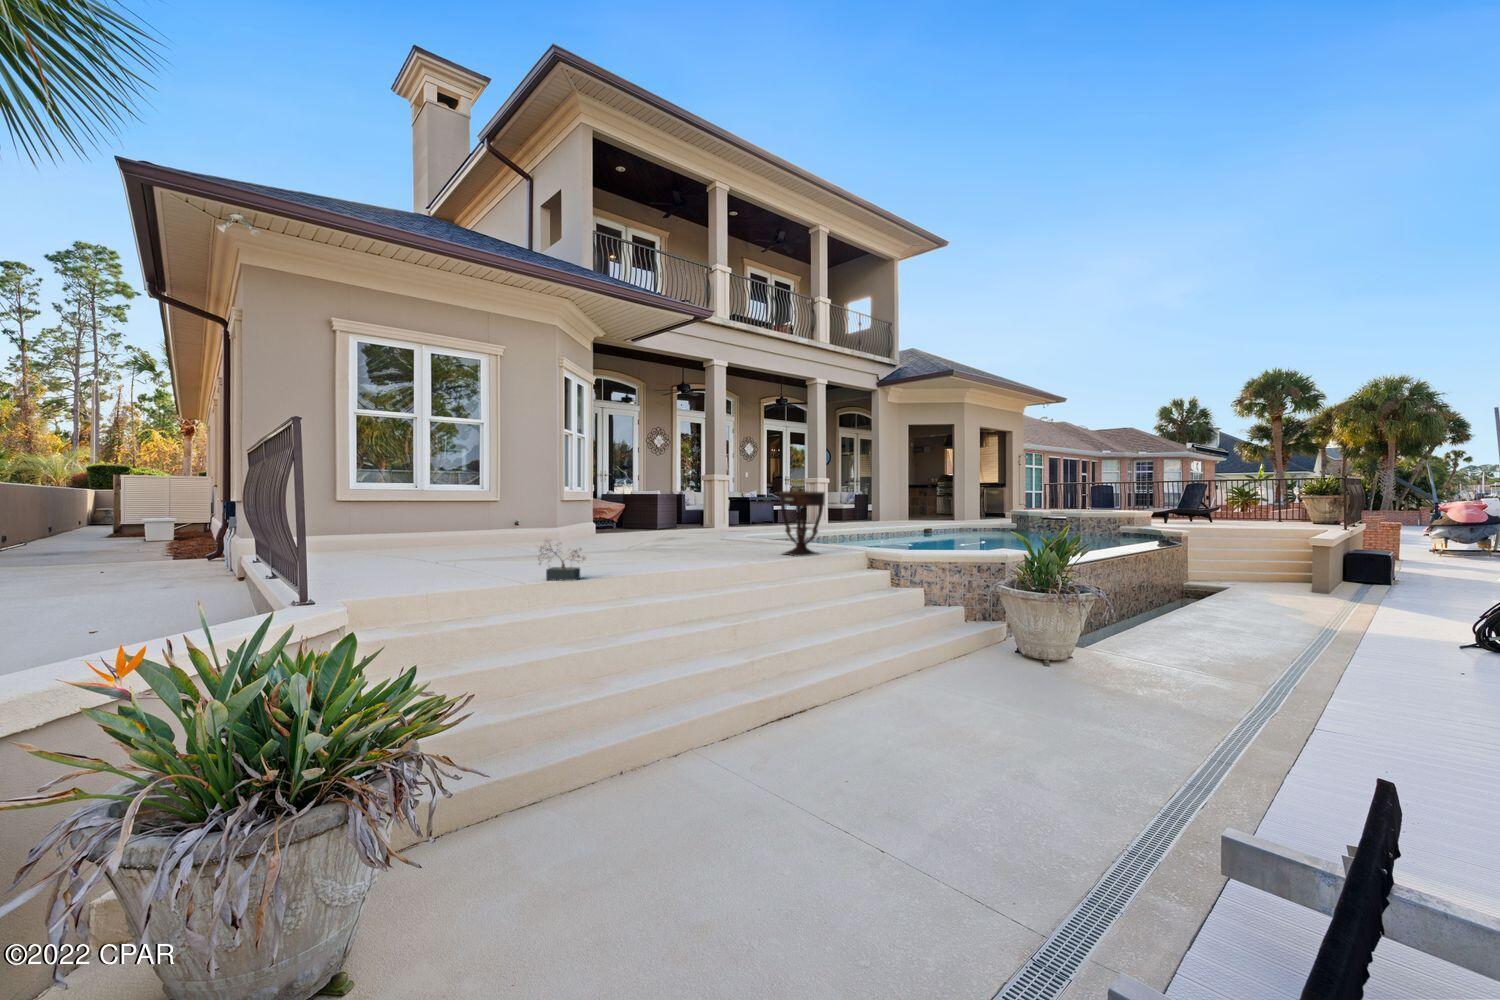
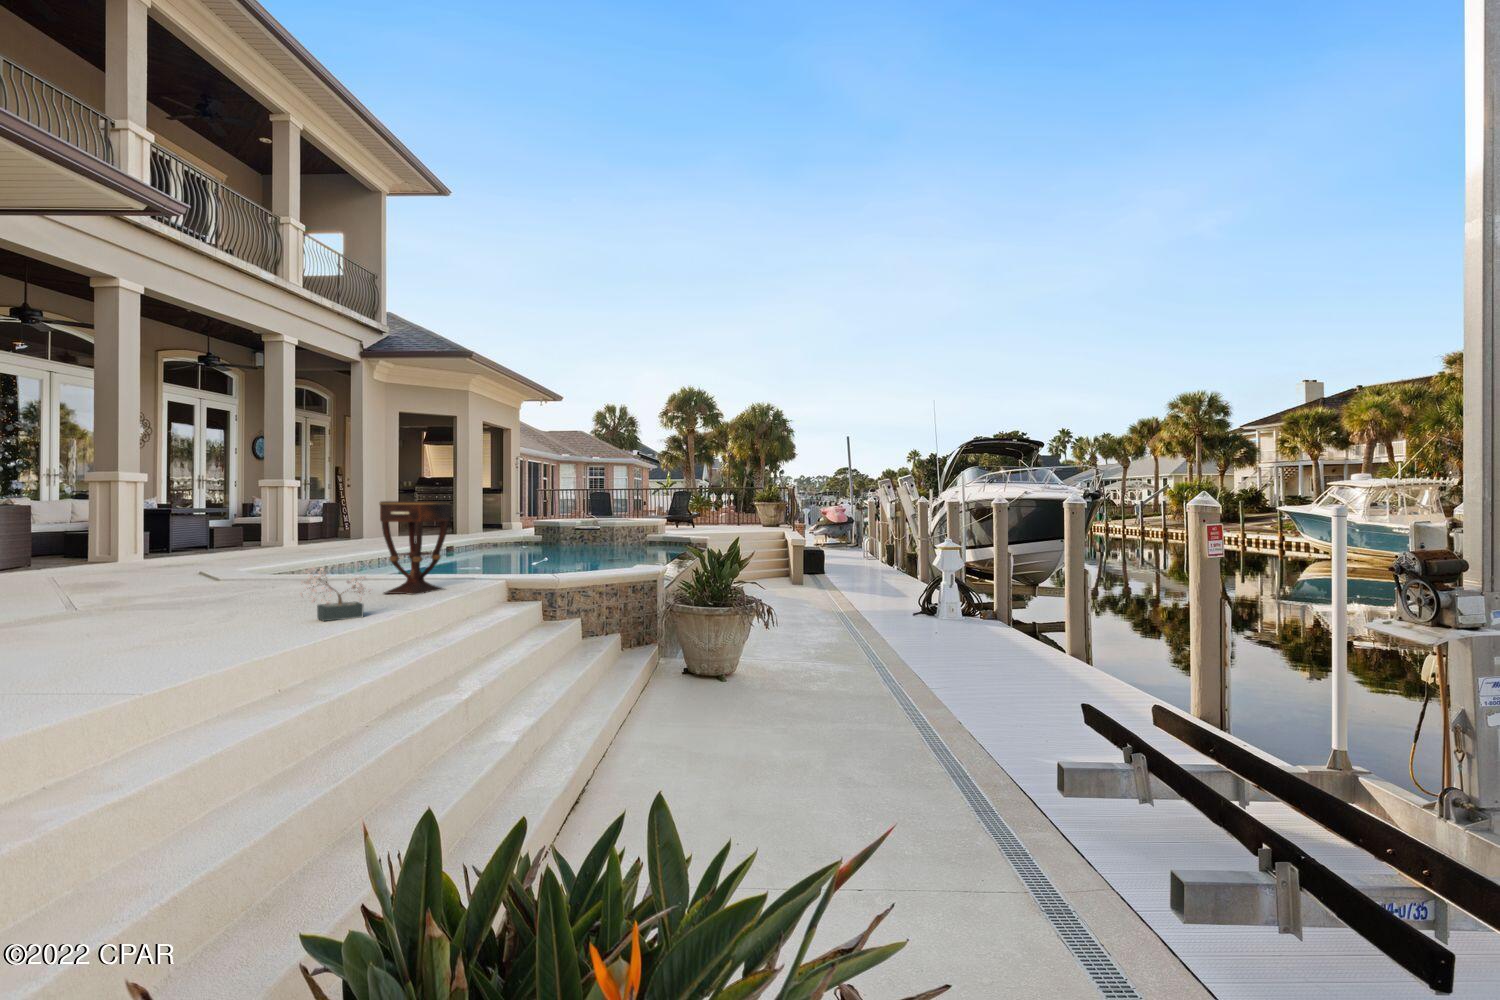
decorative plant: present [538,539,586,581] -> present [300,567,371,621]

